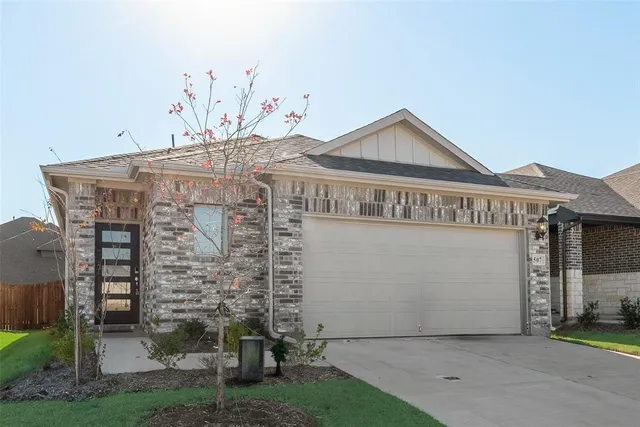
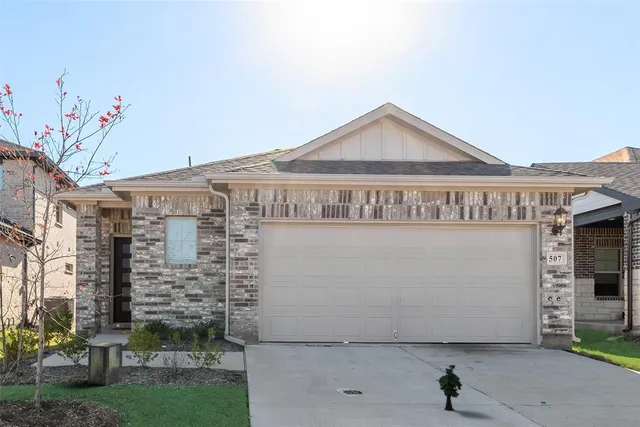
decorative plant: present [268,335,290,374] -> present [436,365,462,410]

